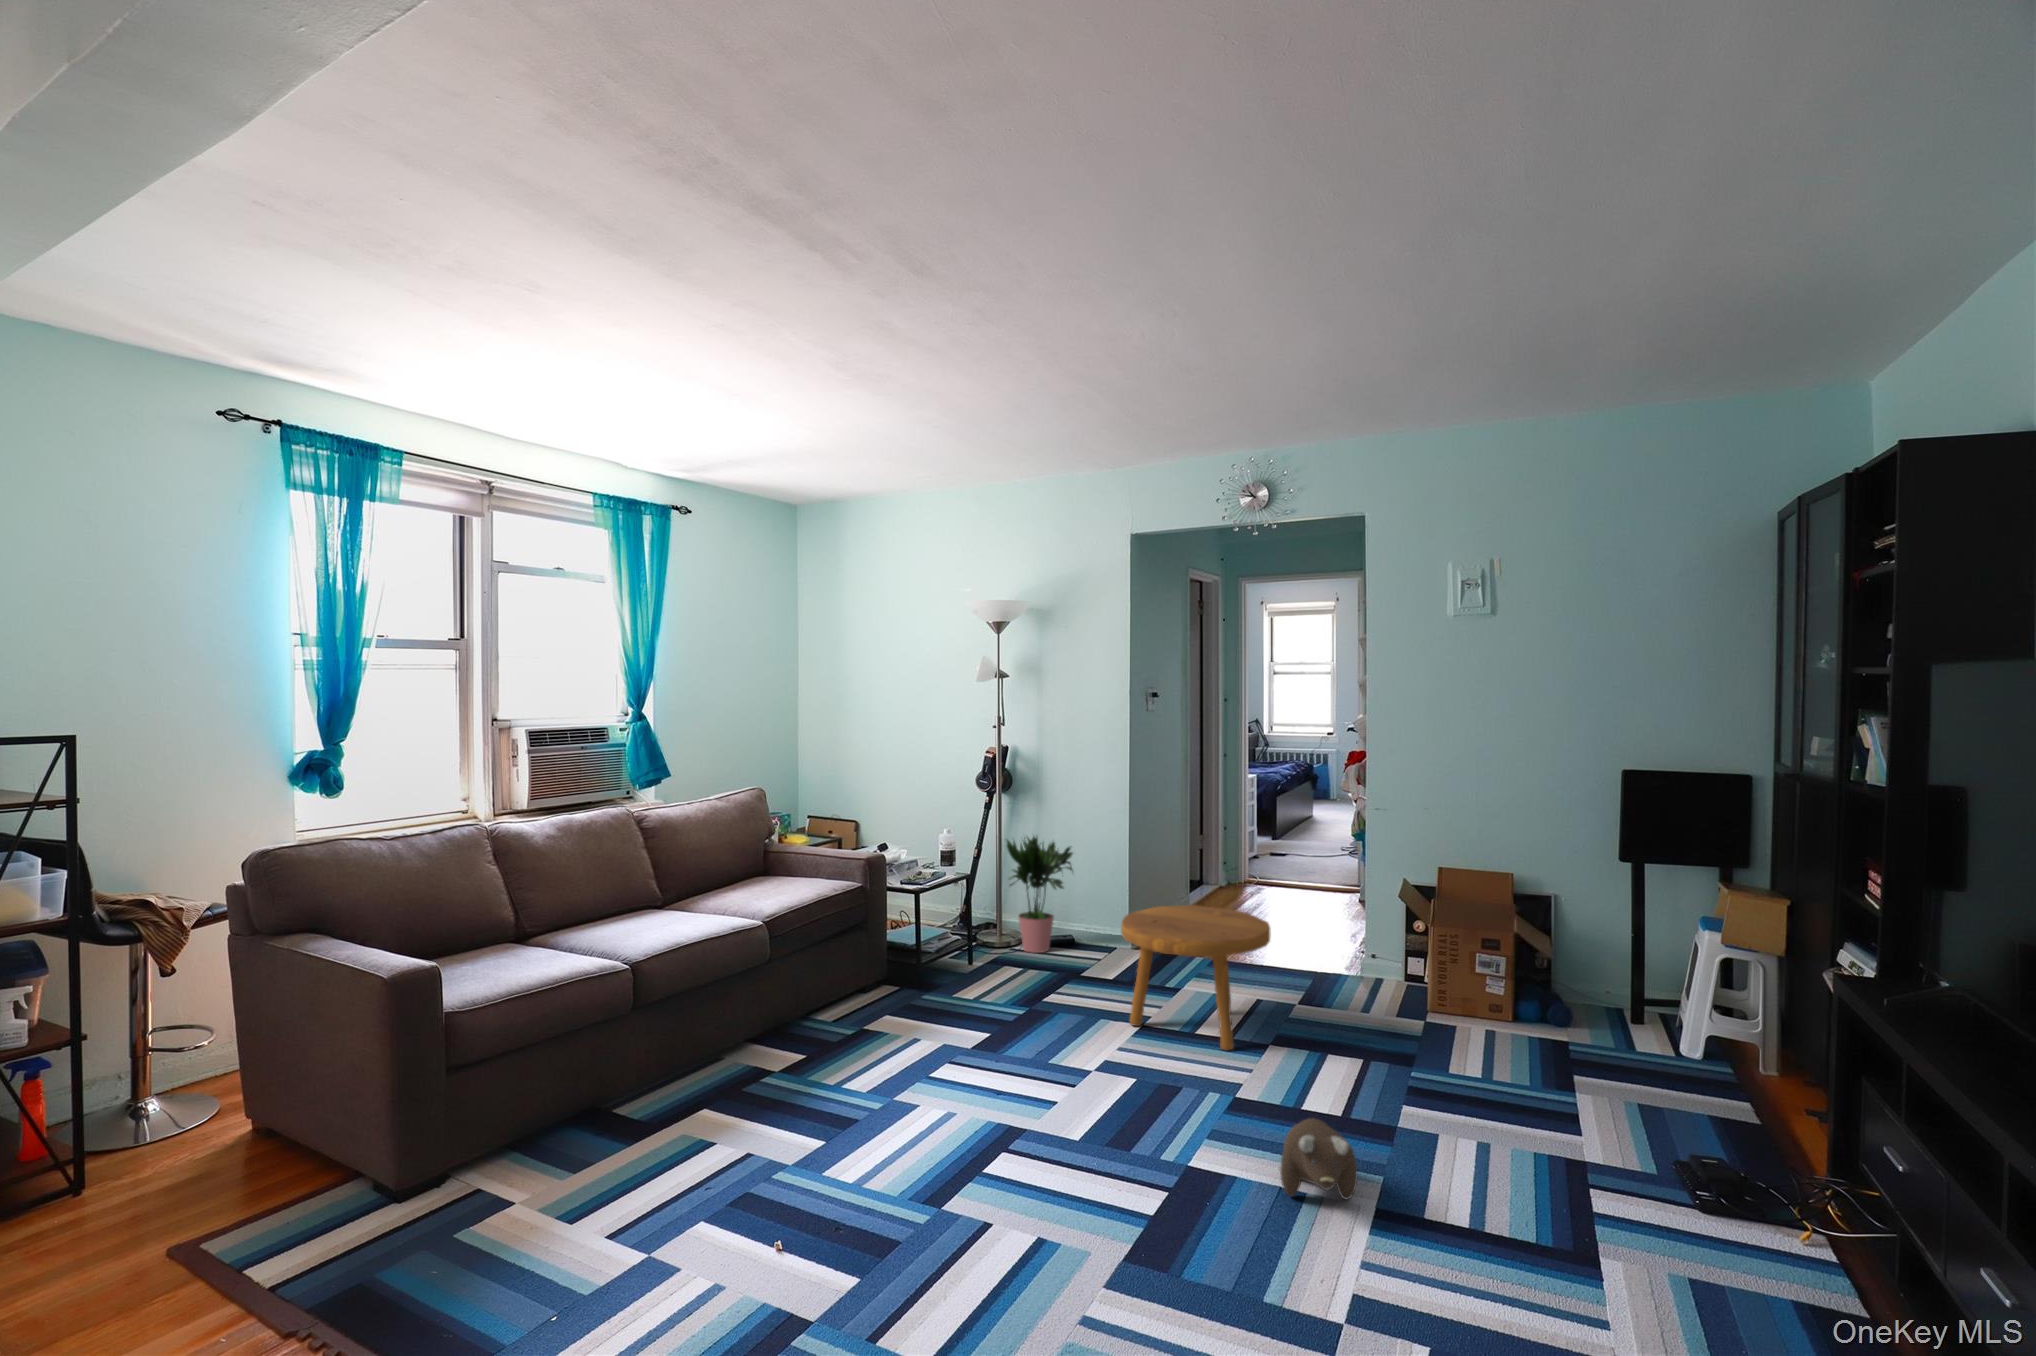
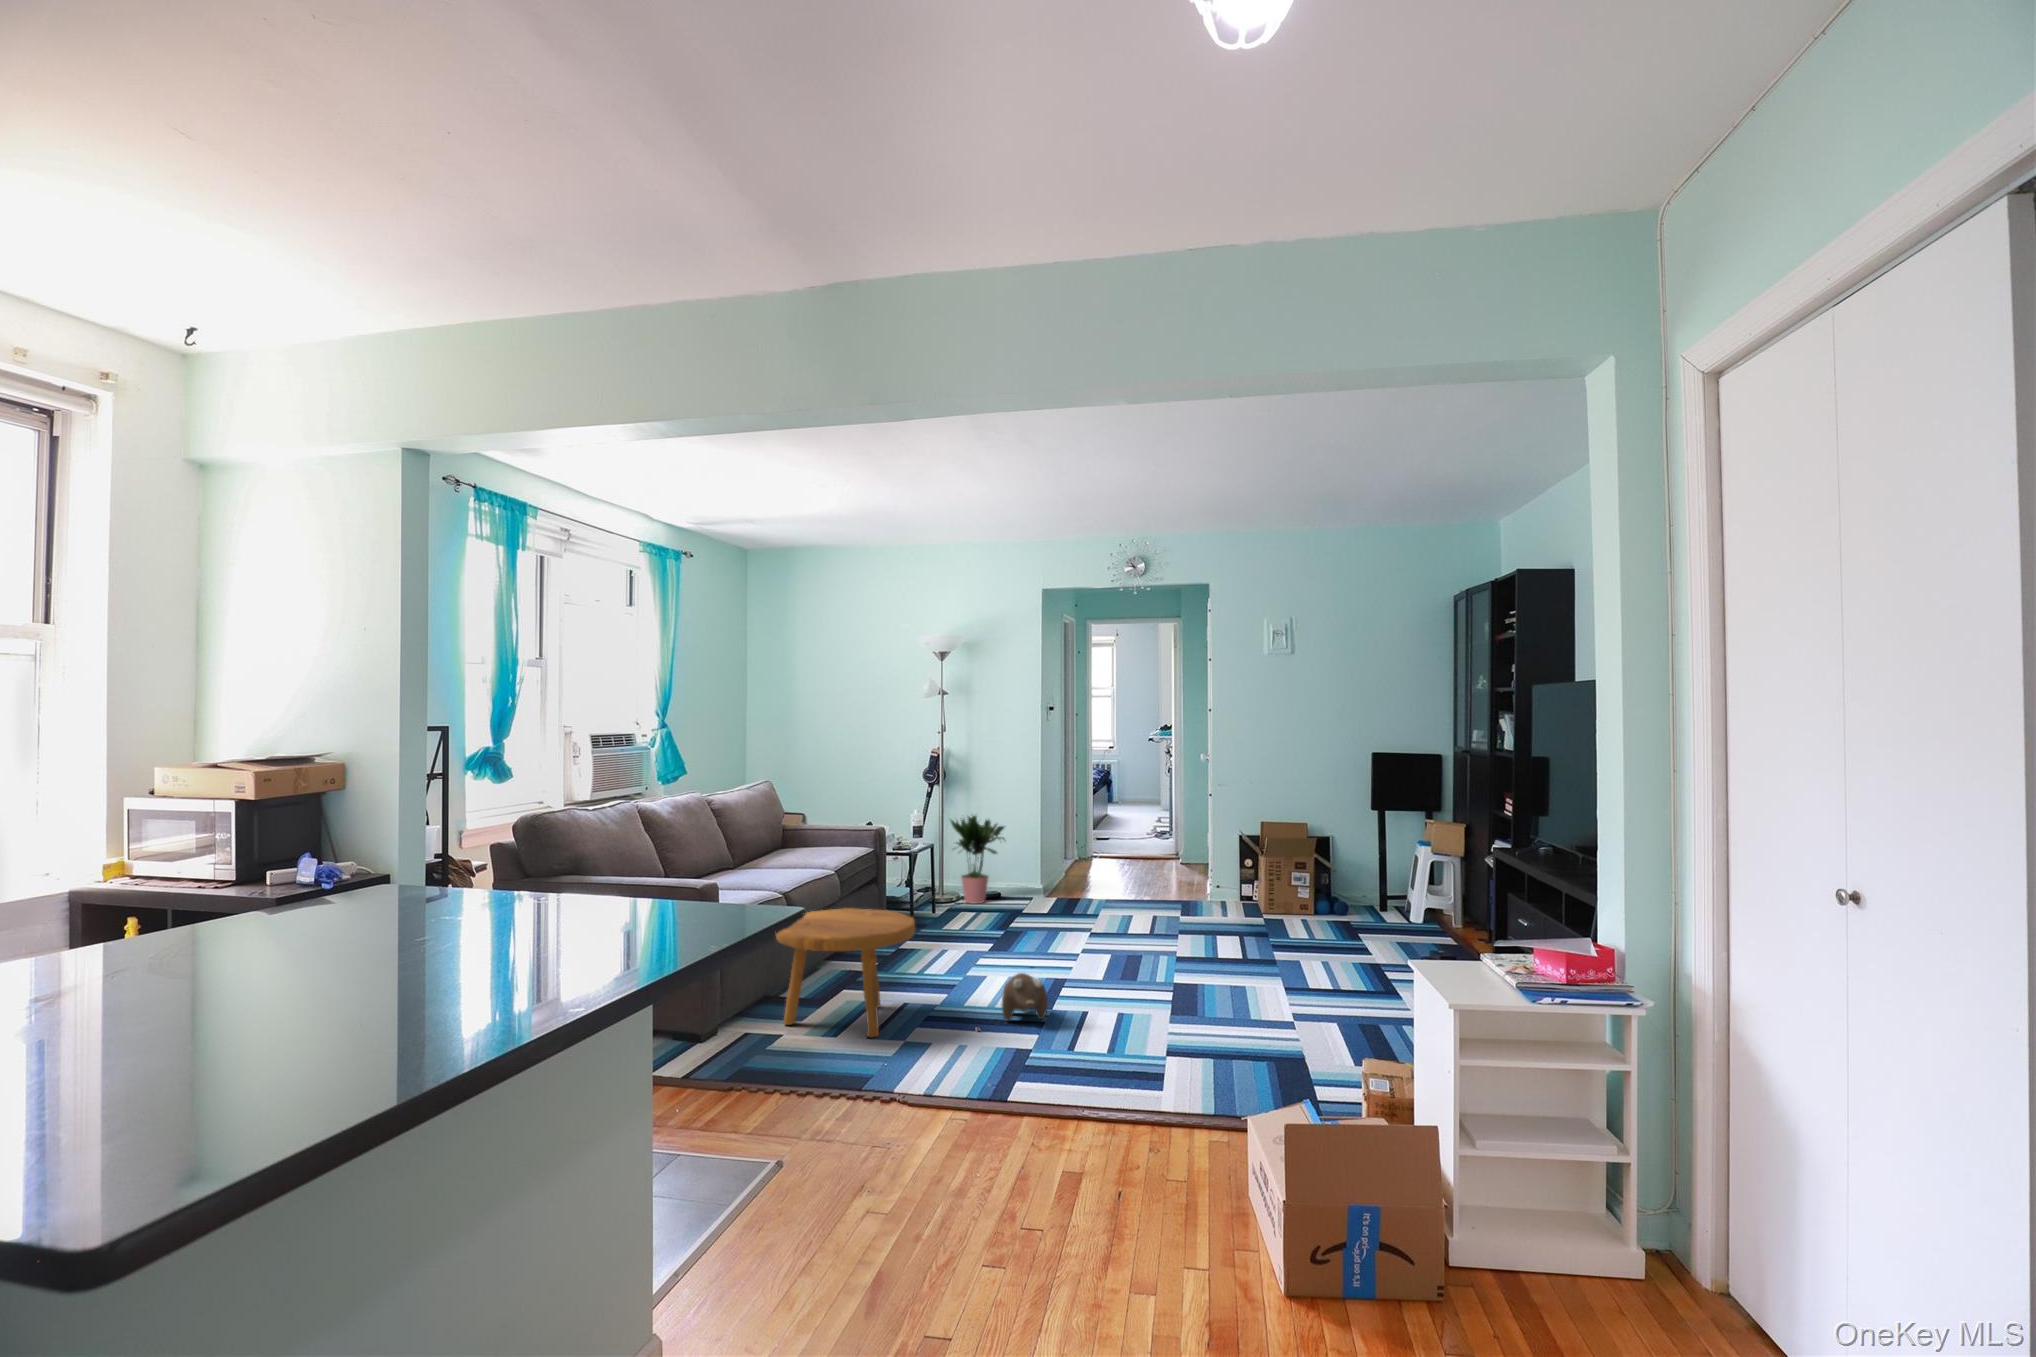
footstool: present [1121,905,1271,1050] -> present [776,908,915,1038]
plush toy: present [1280,1118,1357,1200] -> present [1001,973,1048,1021]

